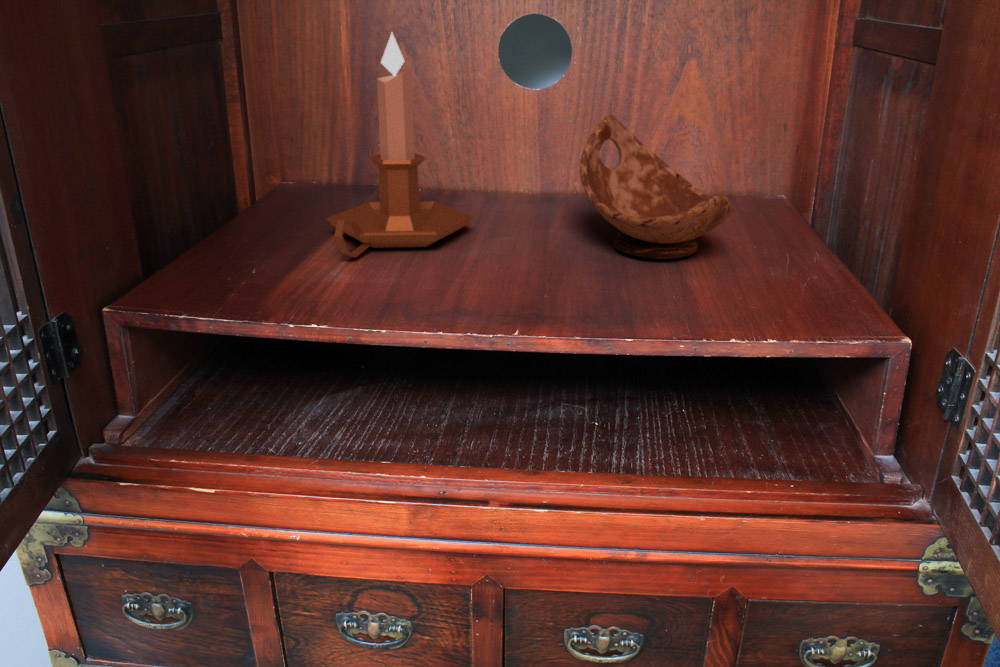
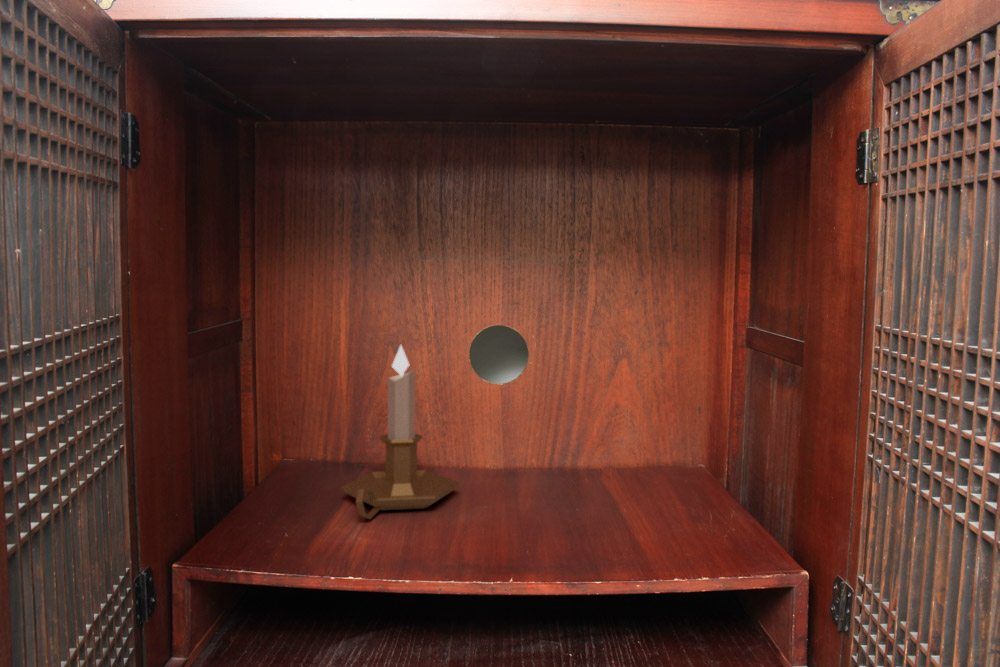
decorative bowl: present [580,115,734,259] -> none [544,401,666,513]

